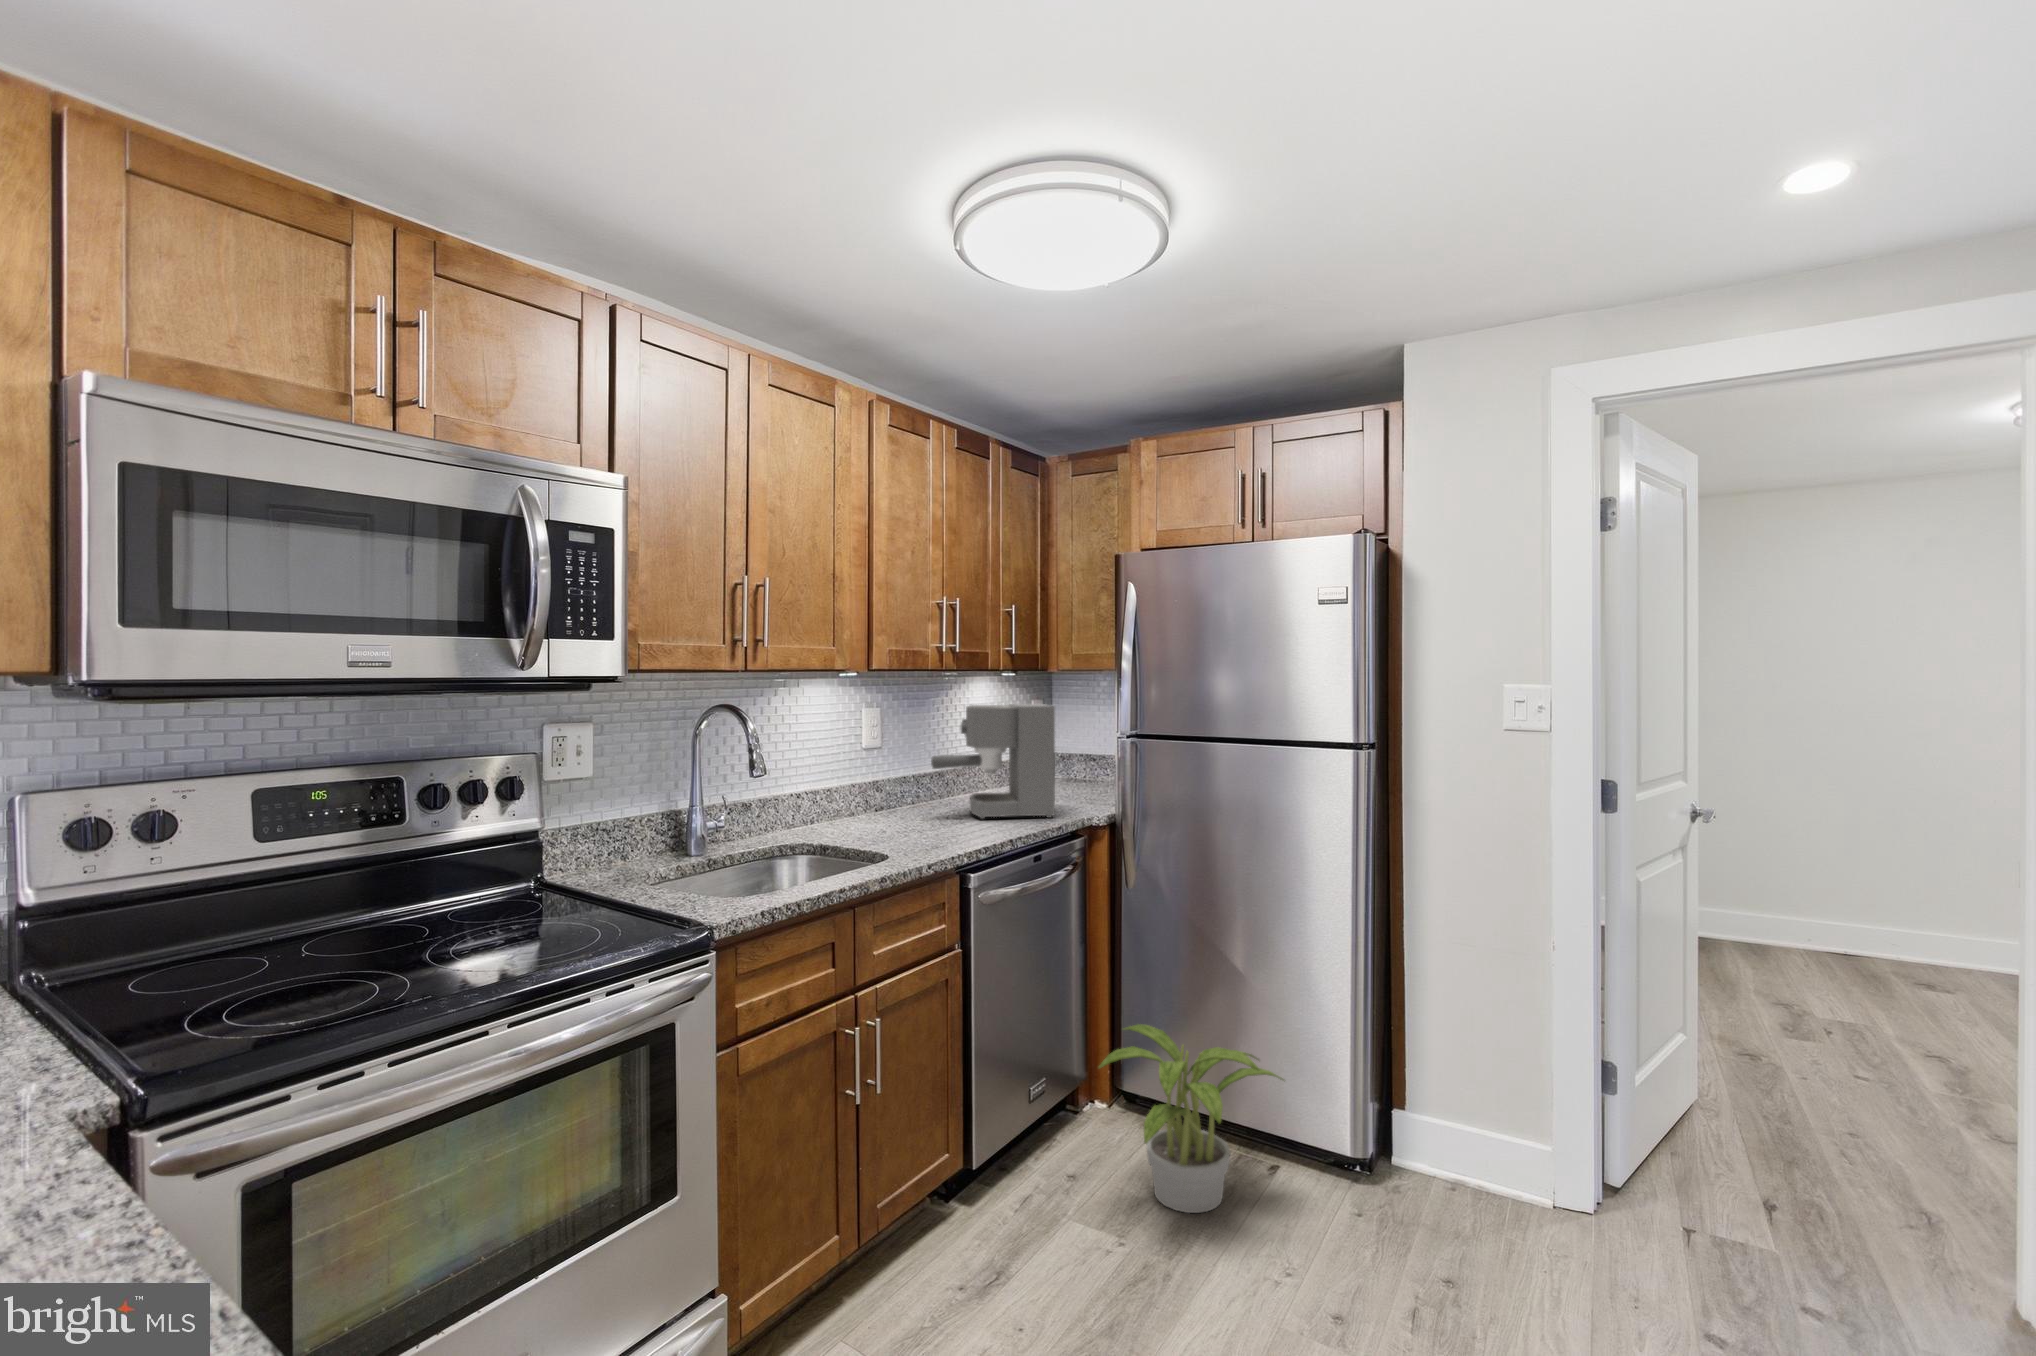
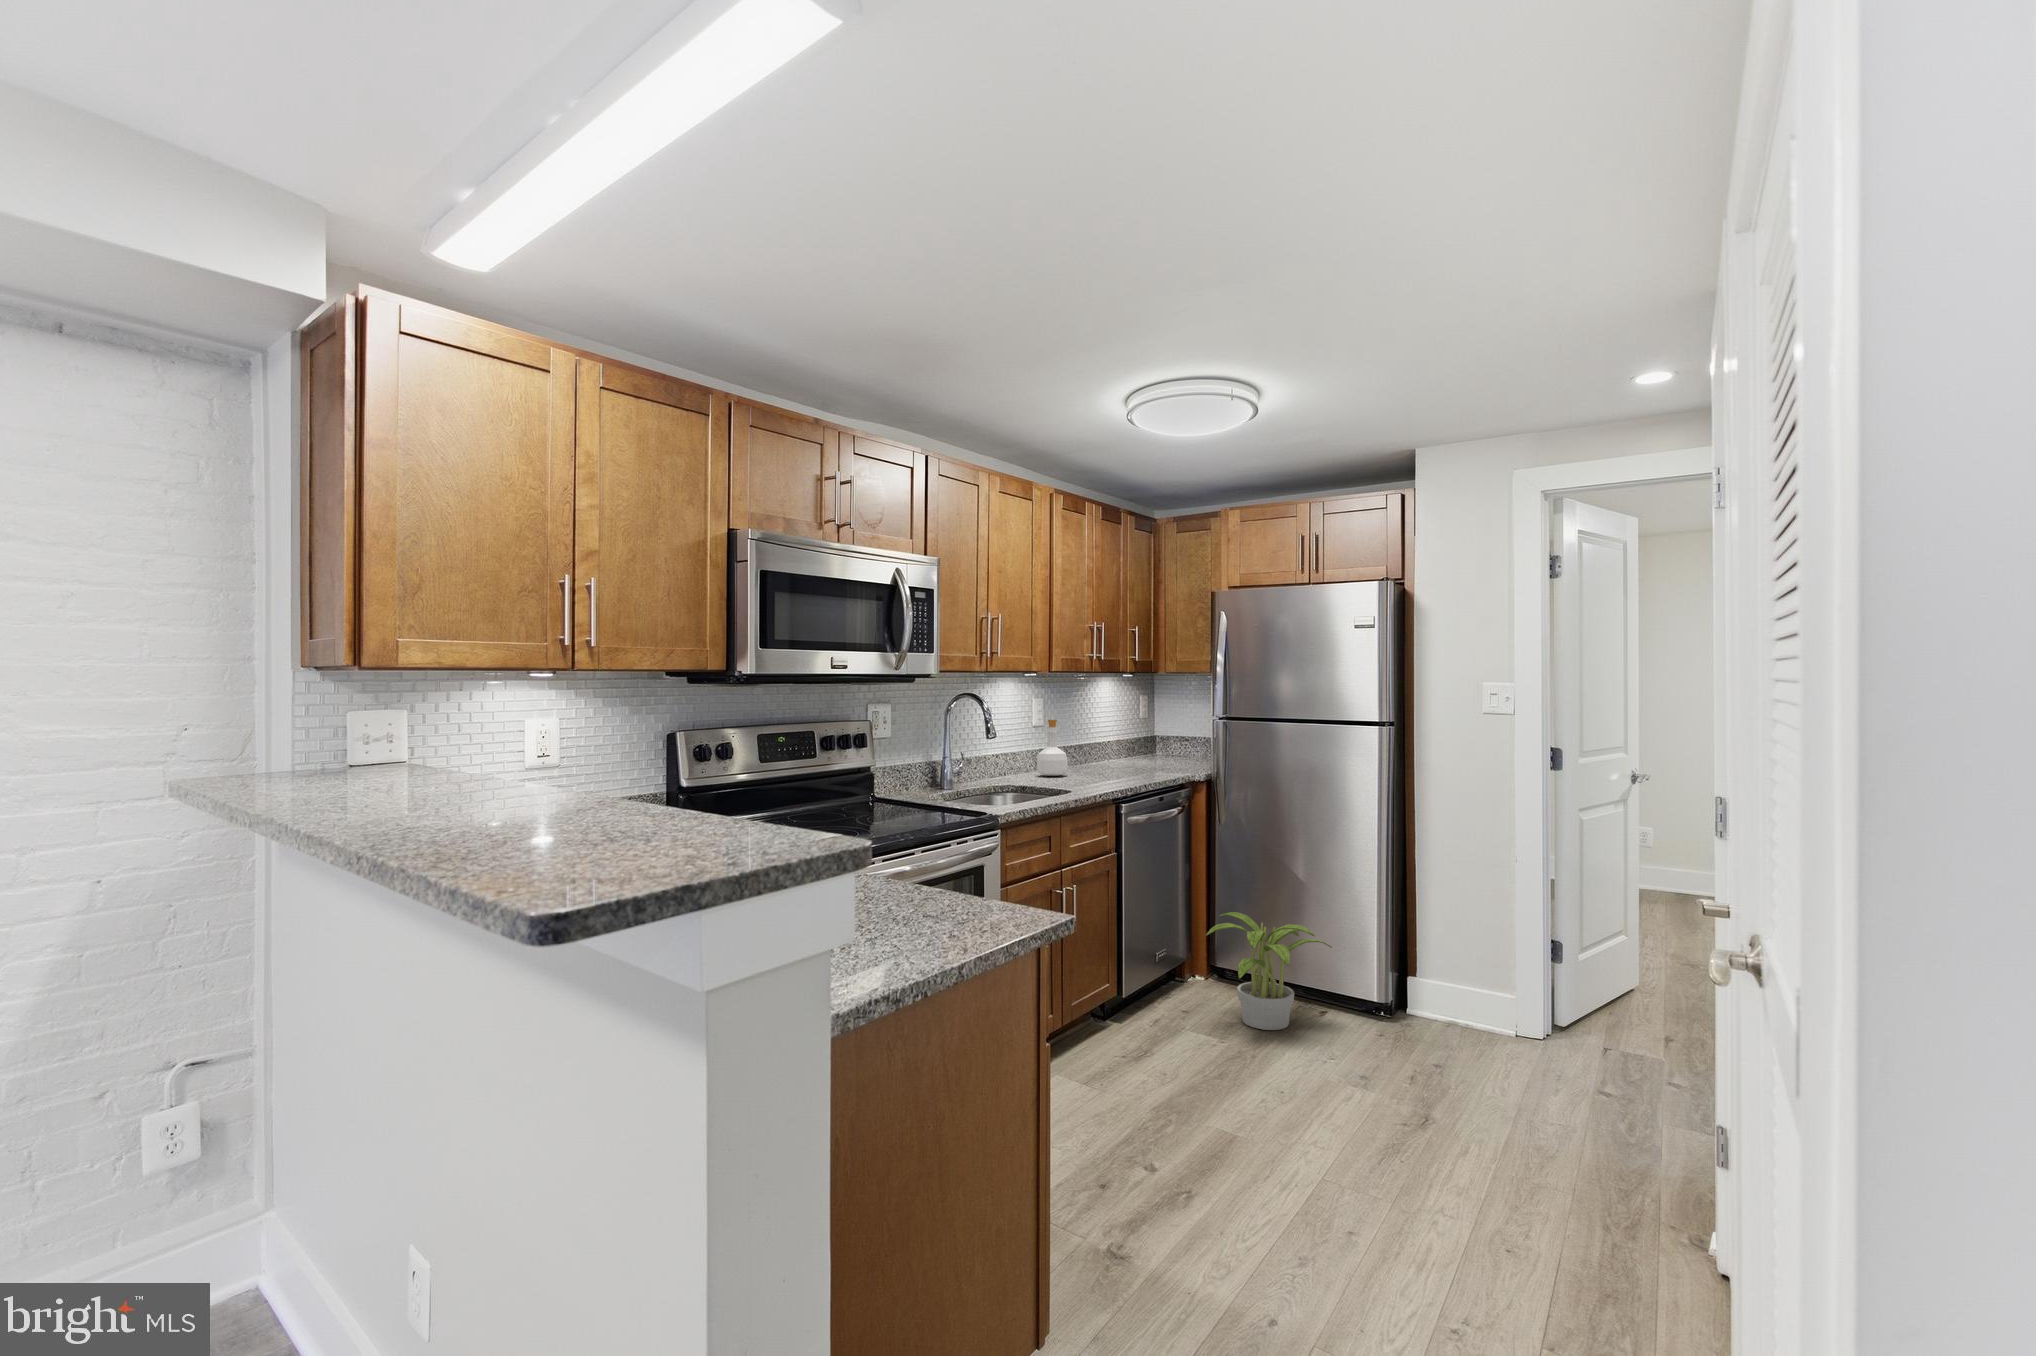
coffee maker: present [931,704,1055,819] -> none [1083,697,1170,775]
bottle: none [863,739,907,822] -> present [1037,720,1068,776]

